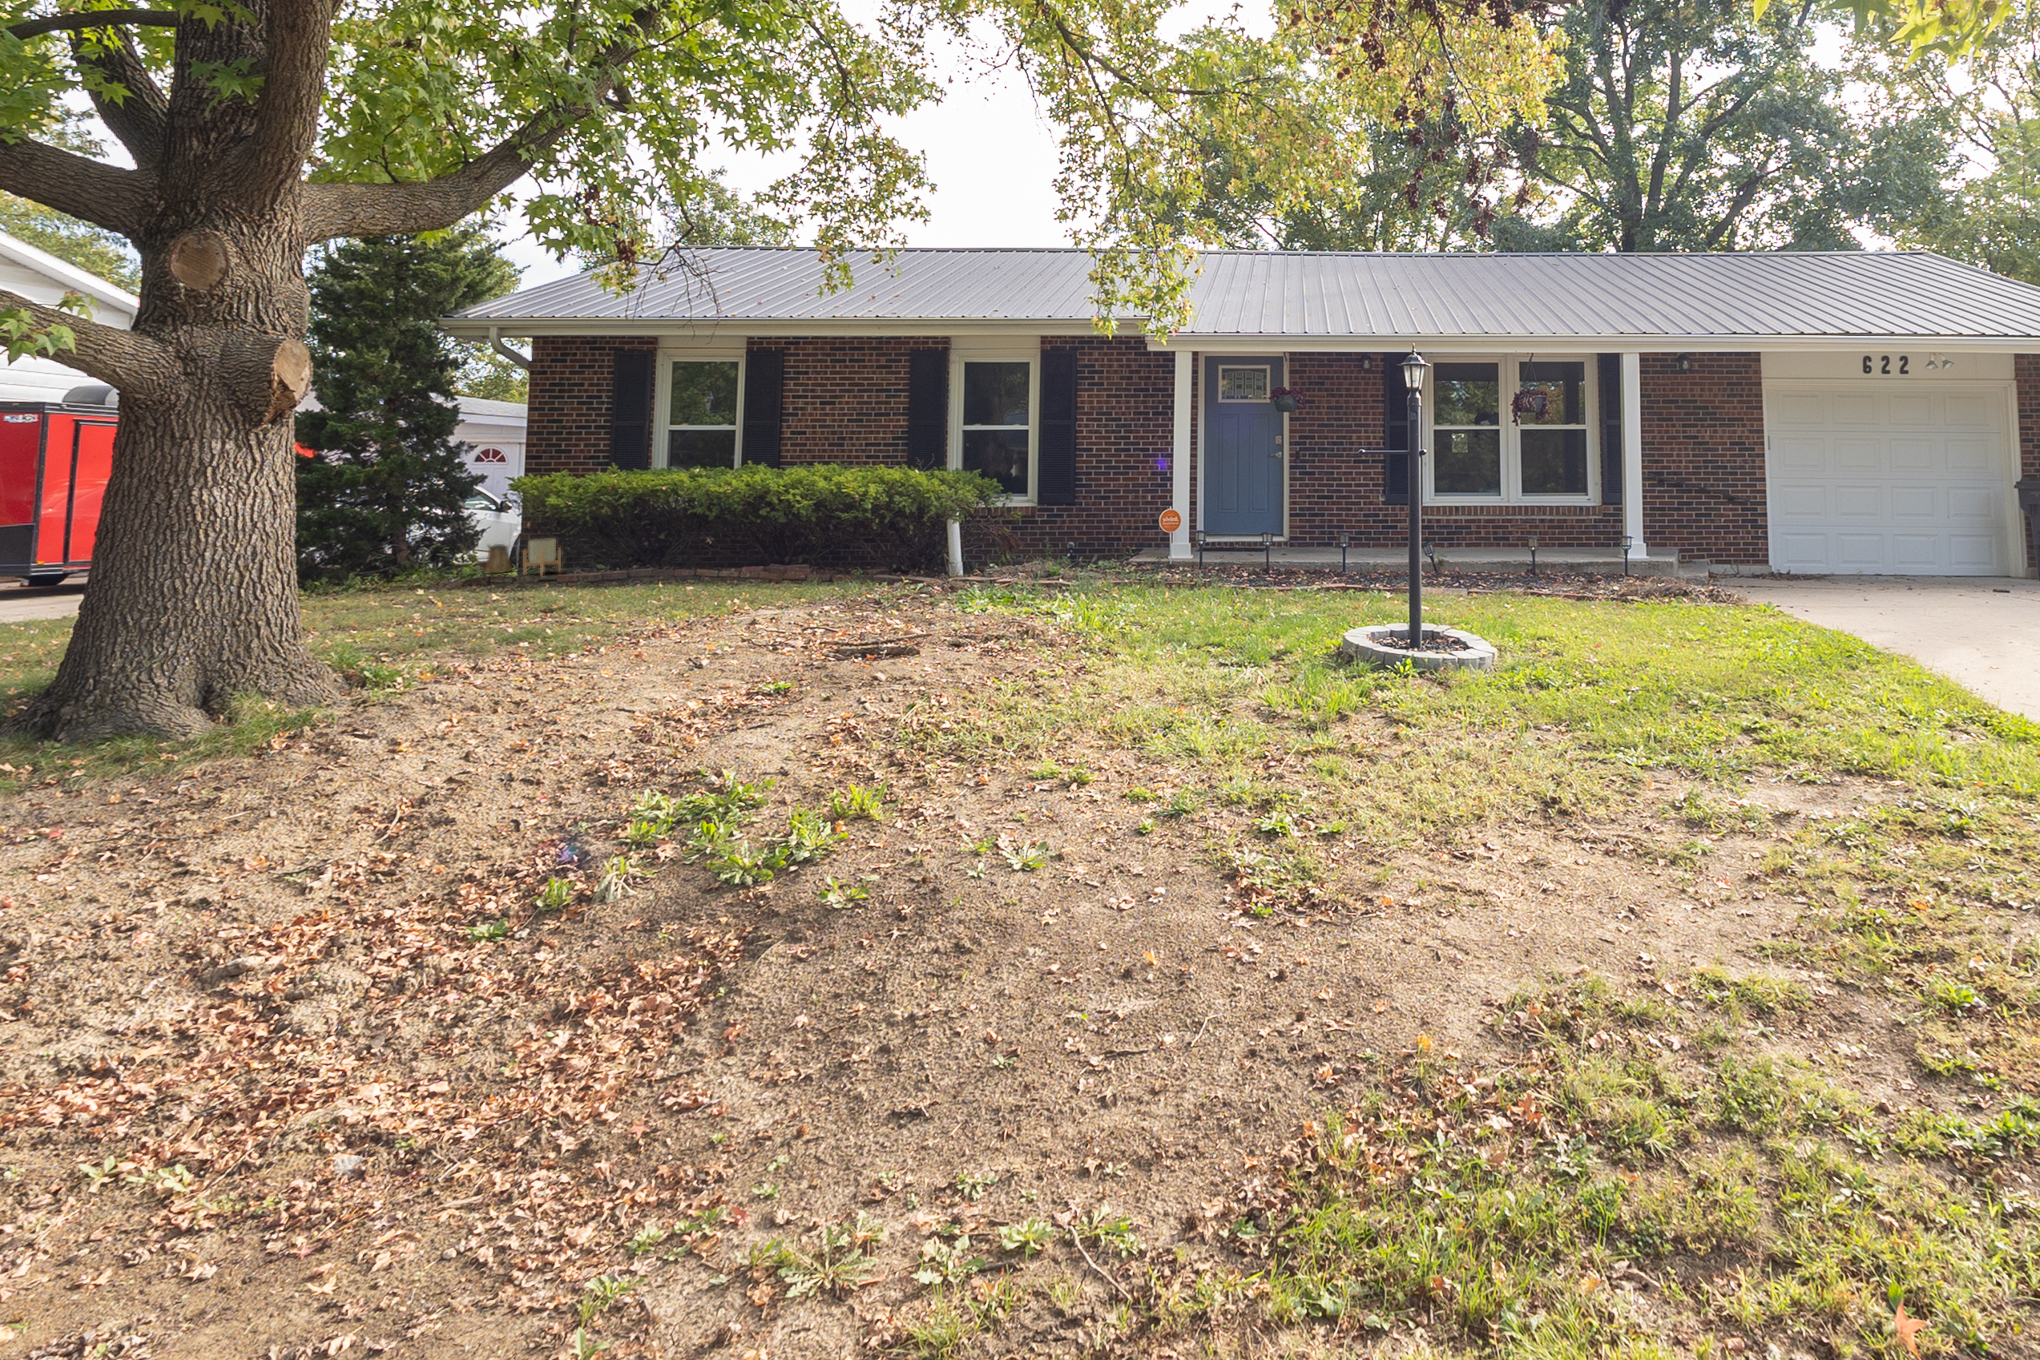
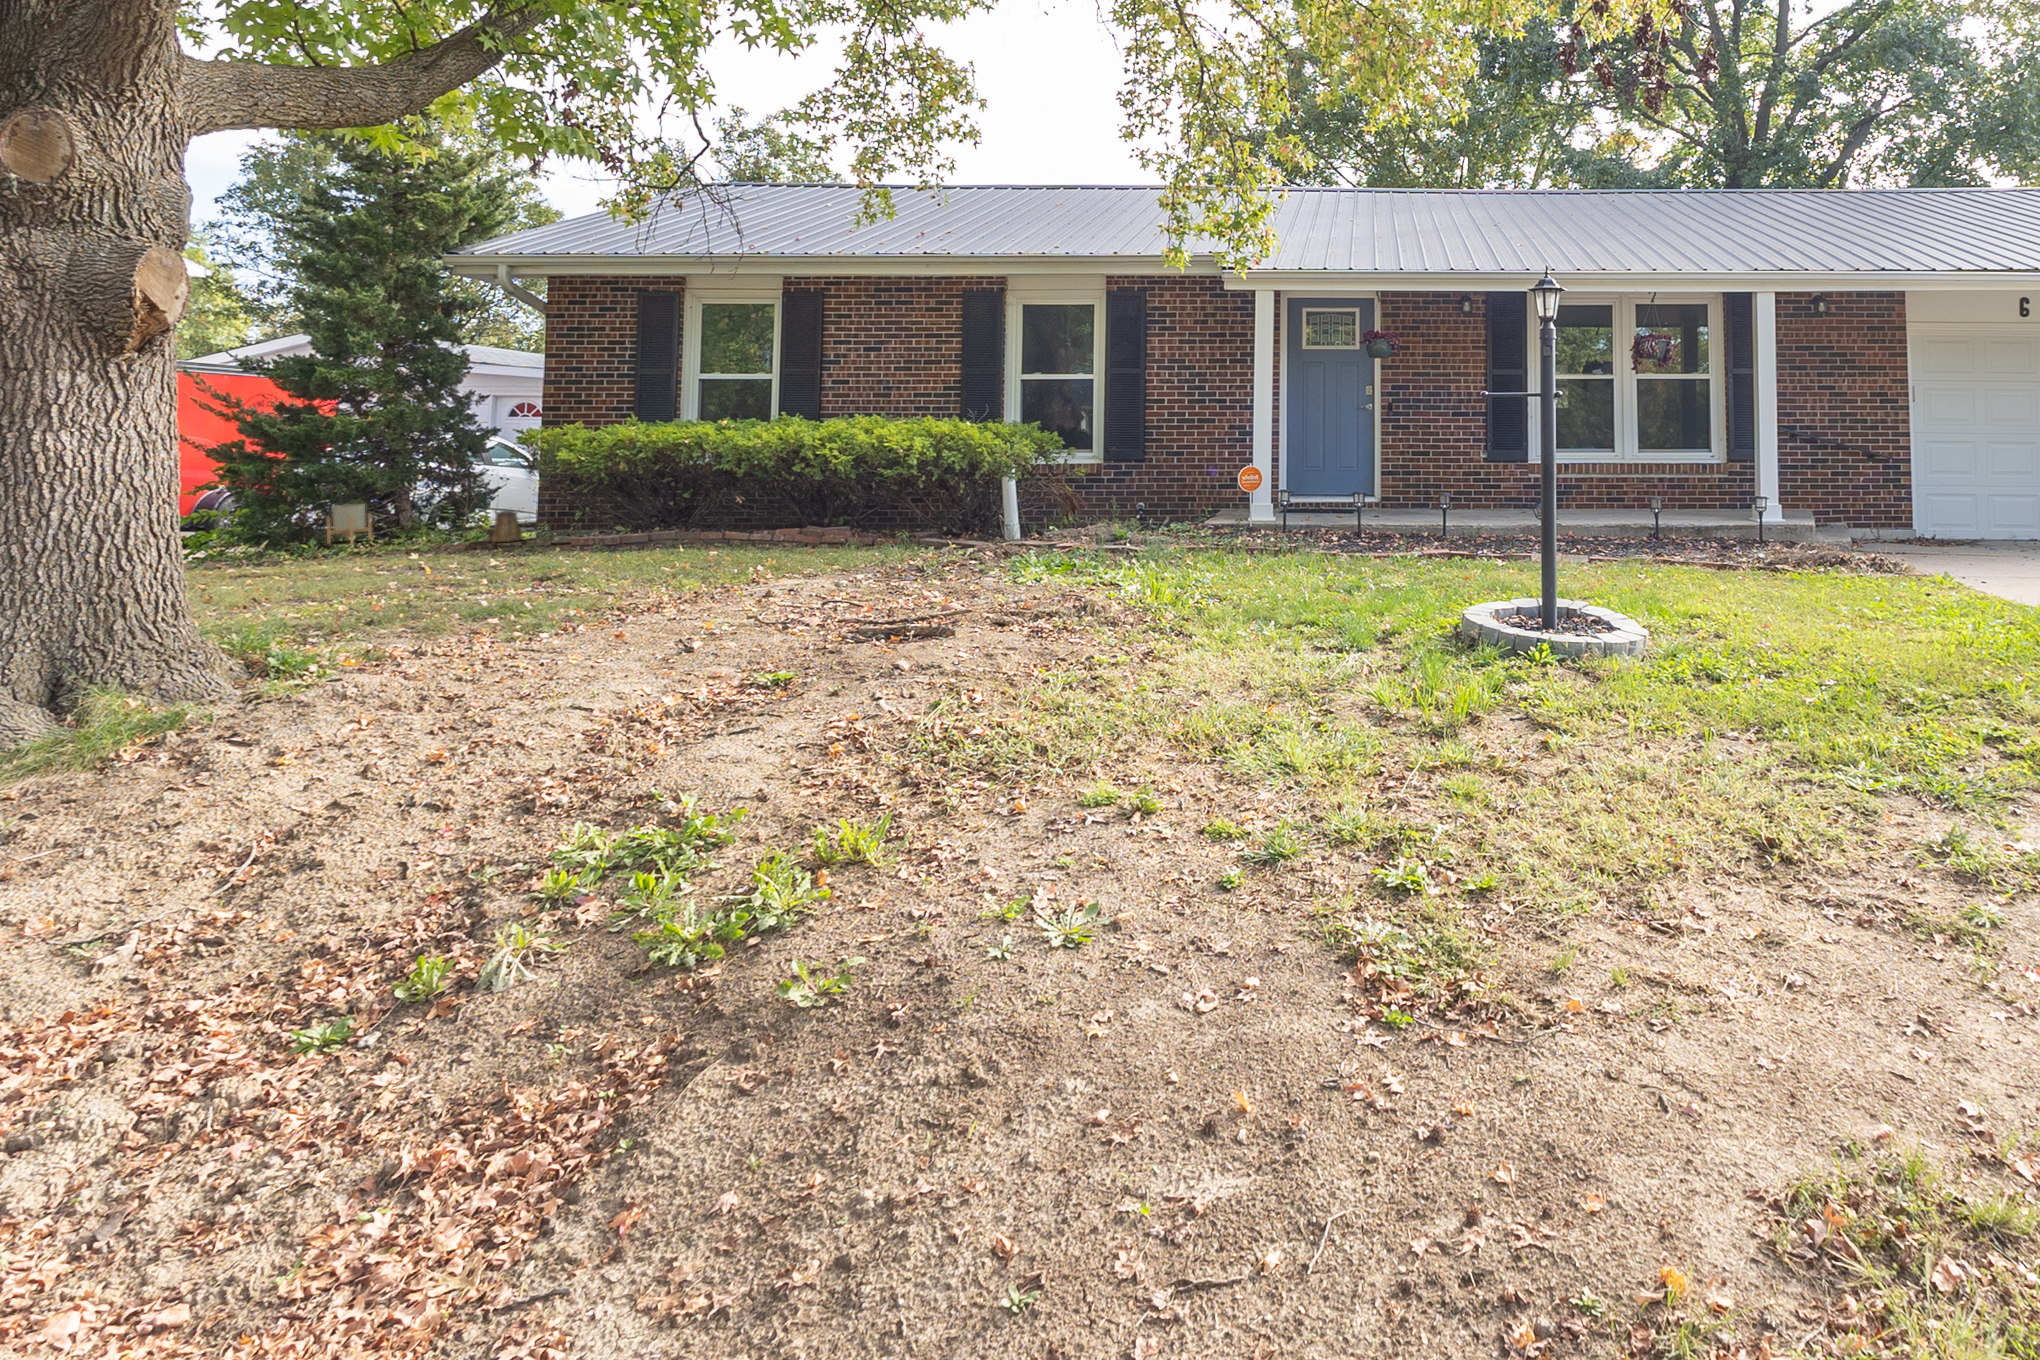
planter: present [523,539,561,575] -> present [327,504,372,543]

